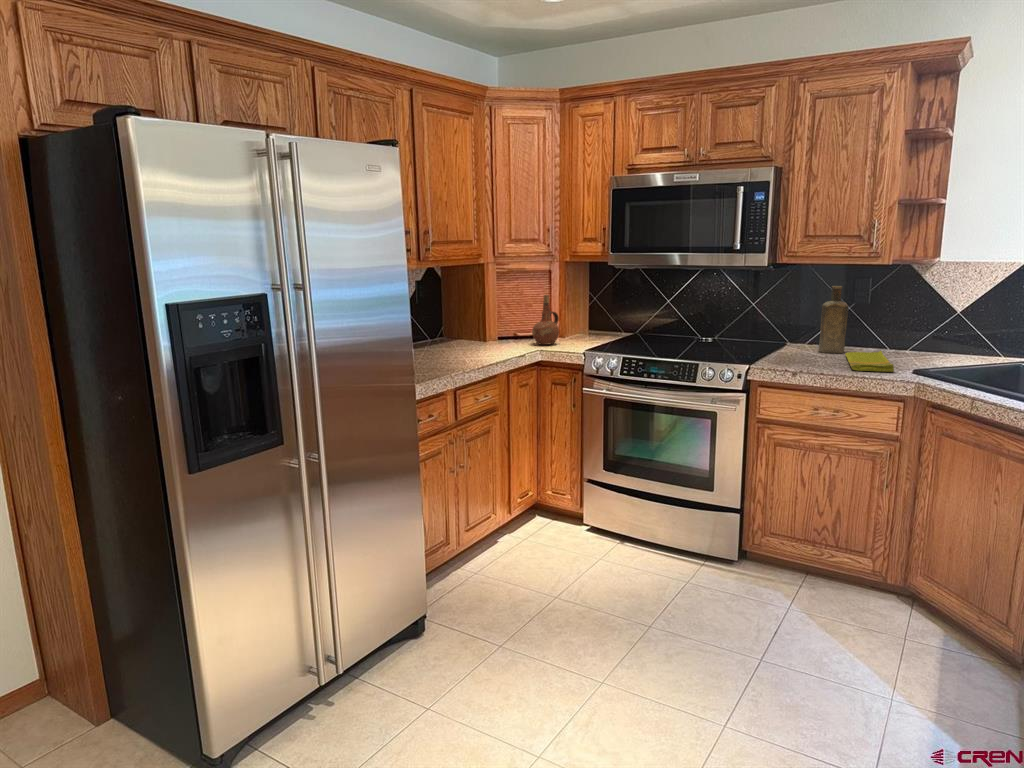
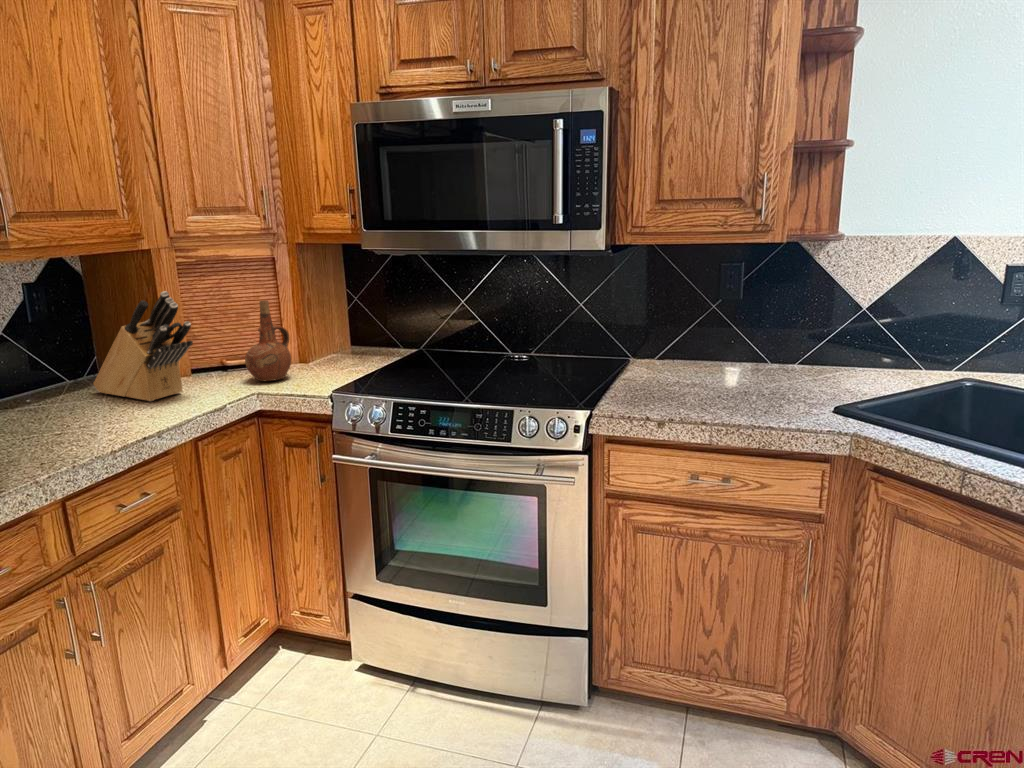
knife block: none [448,286,509,350] -> present [94,291,193,401]
bottle: present [819,286,848,353] -> none [673,275,719,374]
dish towel: present [845,351,894,372] -> none [720,369,808,412]

